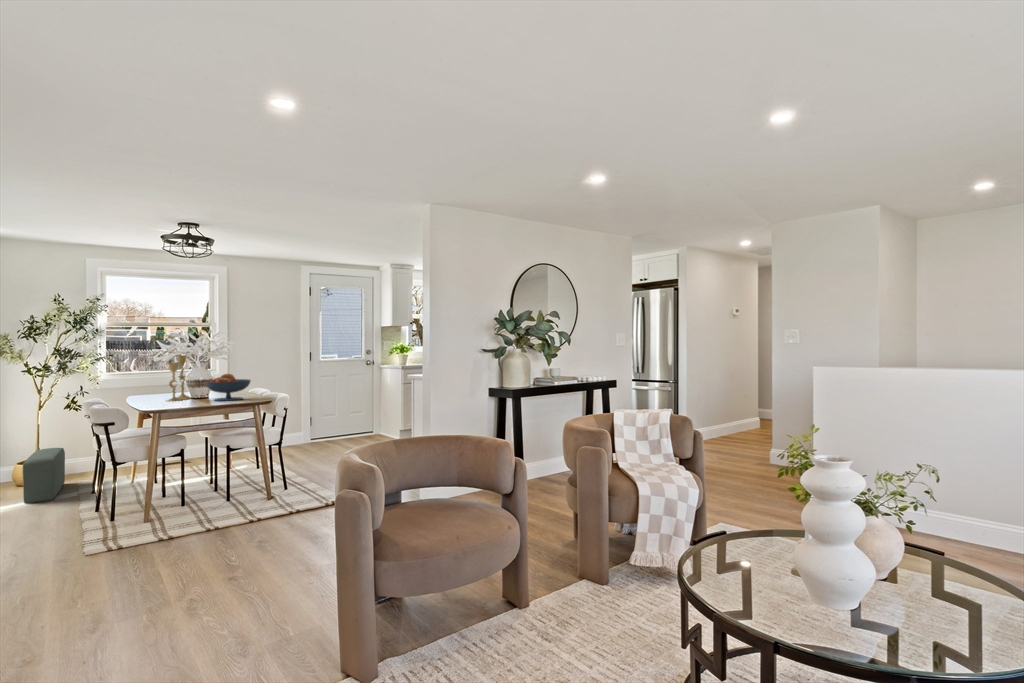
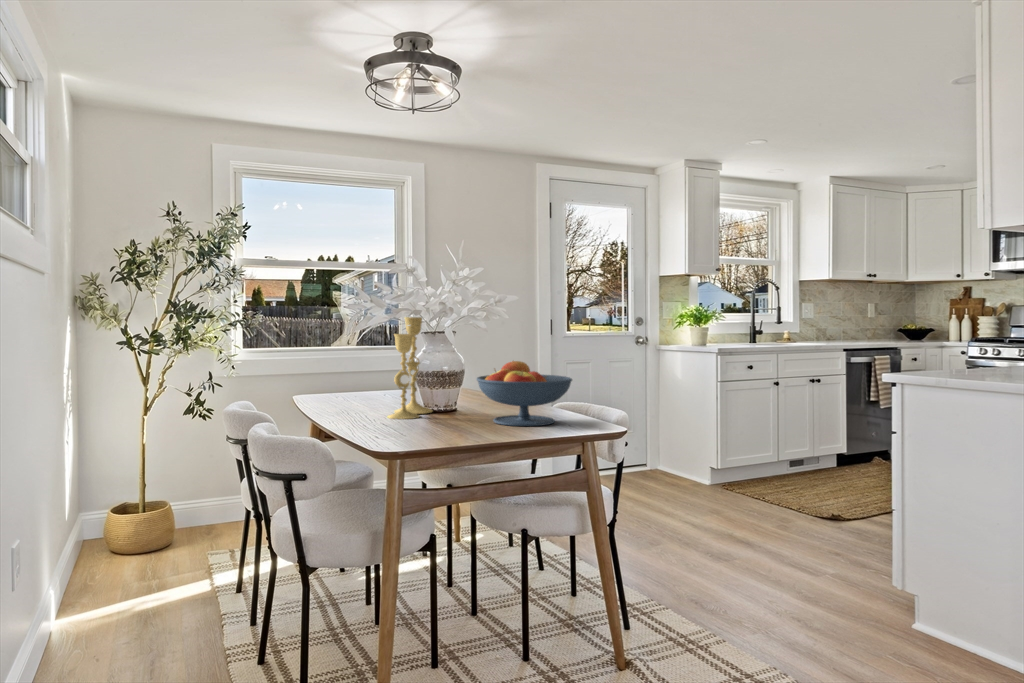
pouf: present [22,448,65,503] -> none [117,488,186,610]

